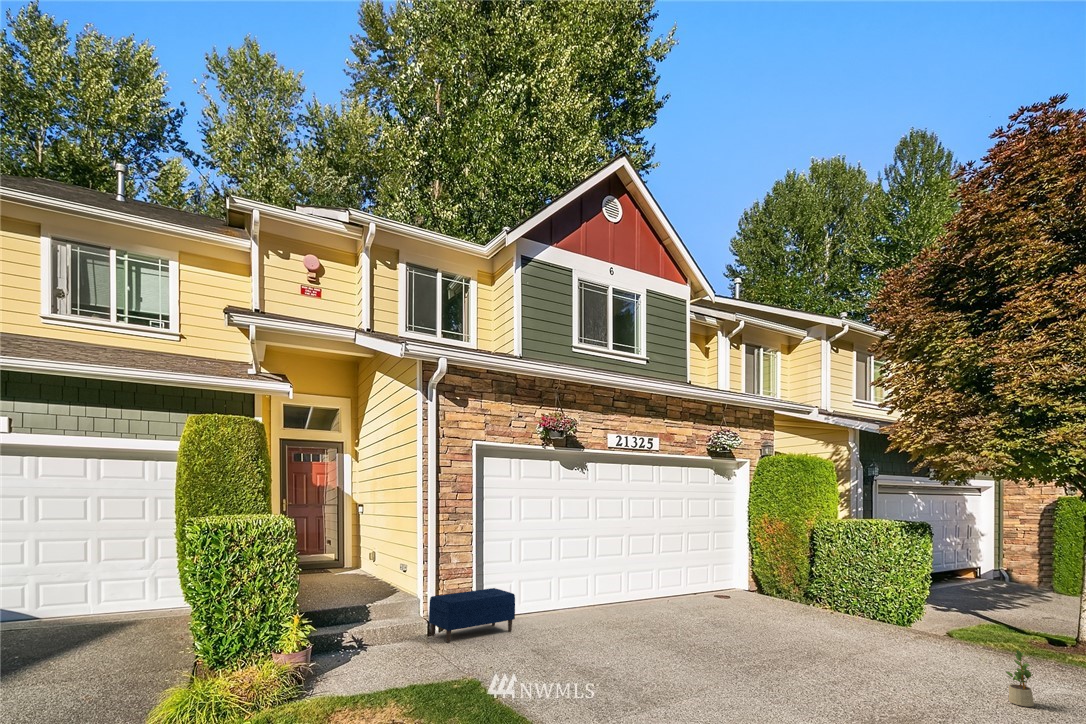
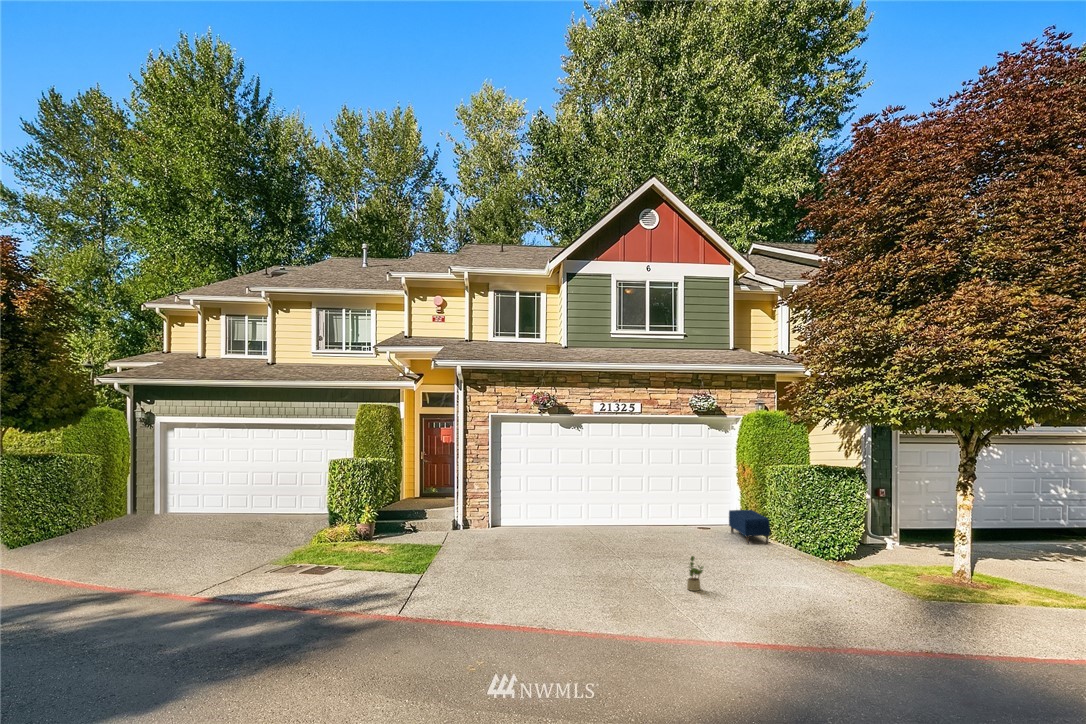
bench: present [429,588,515,643] -> present [729,510,770,544]

